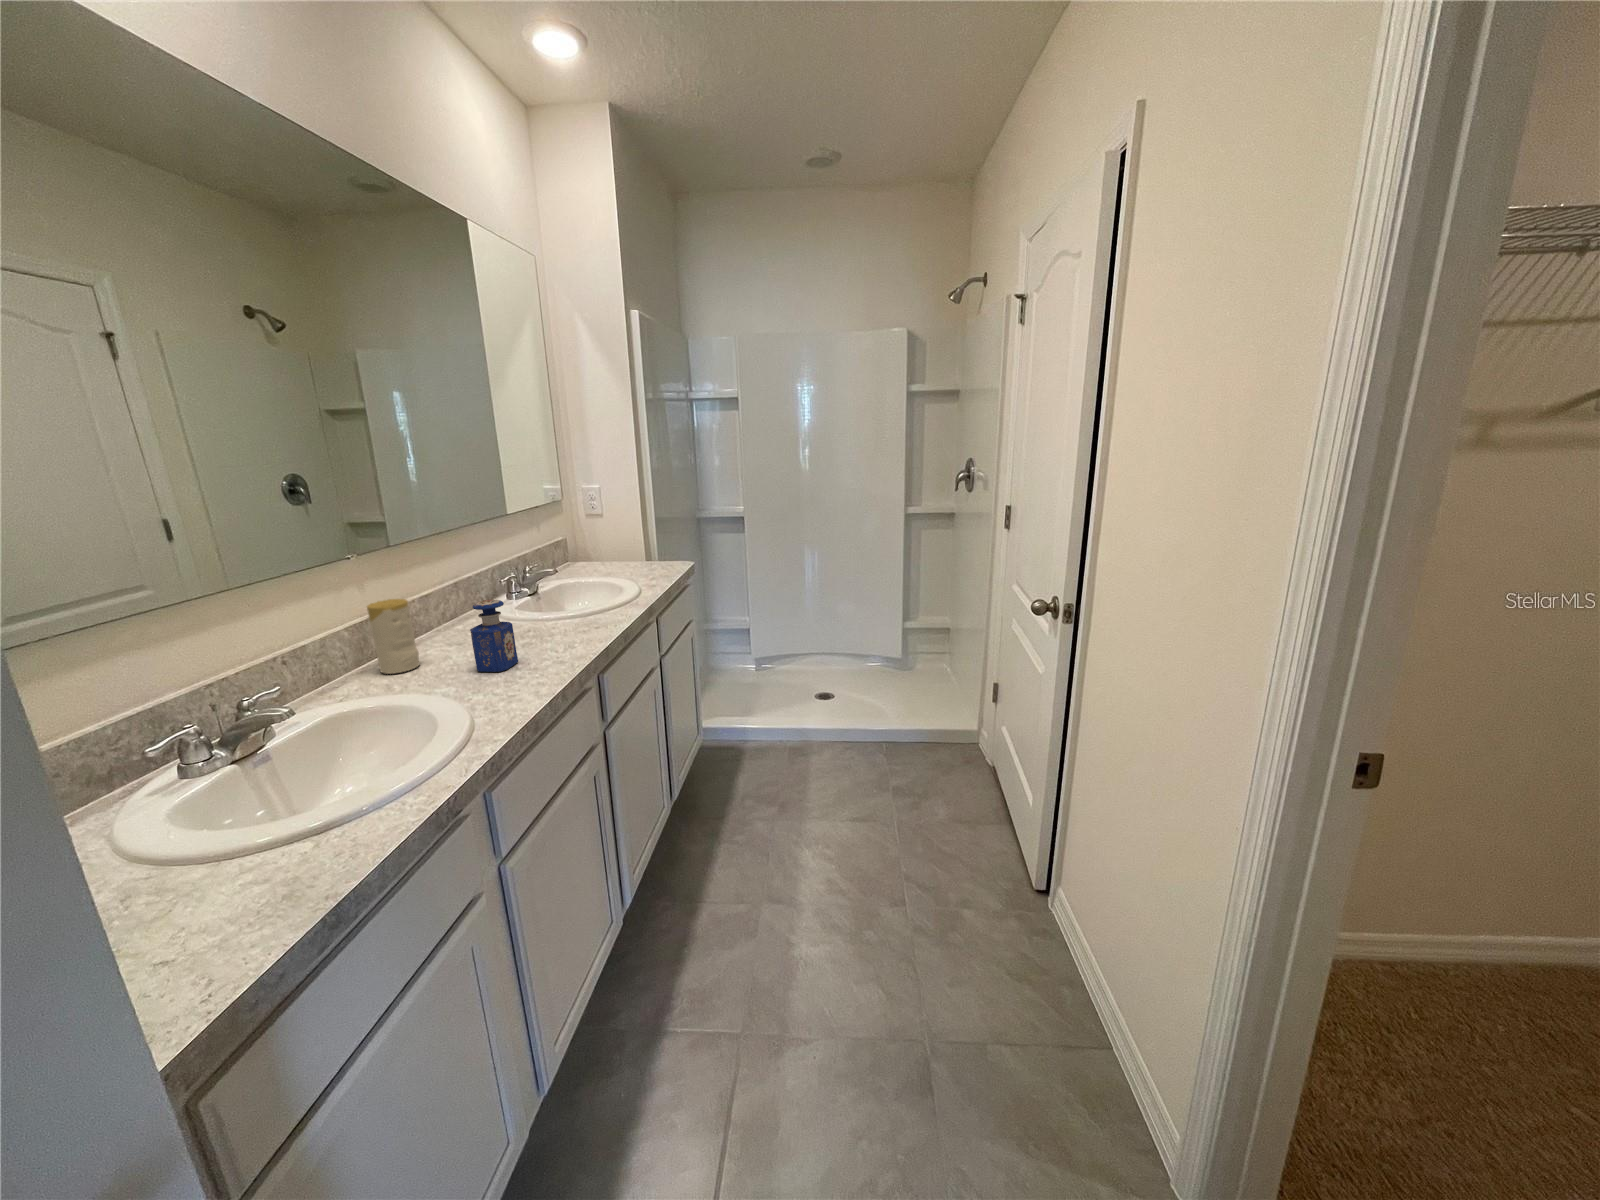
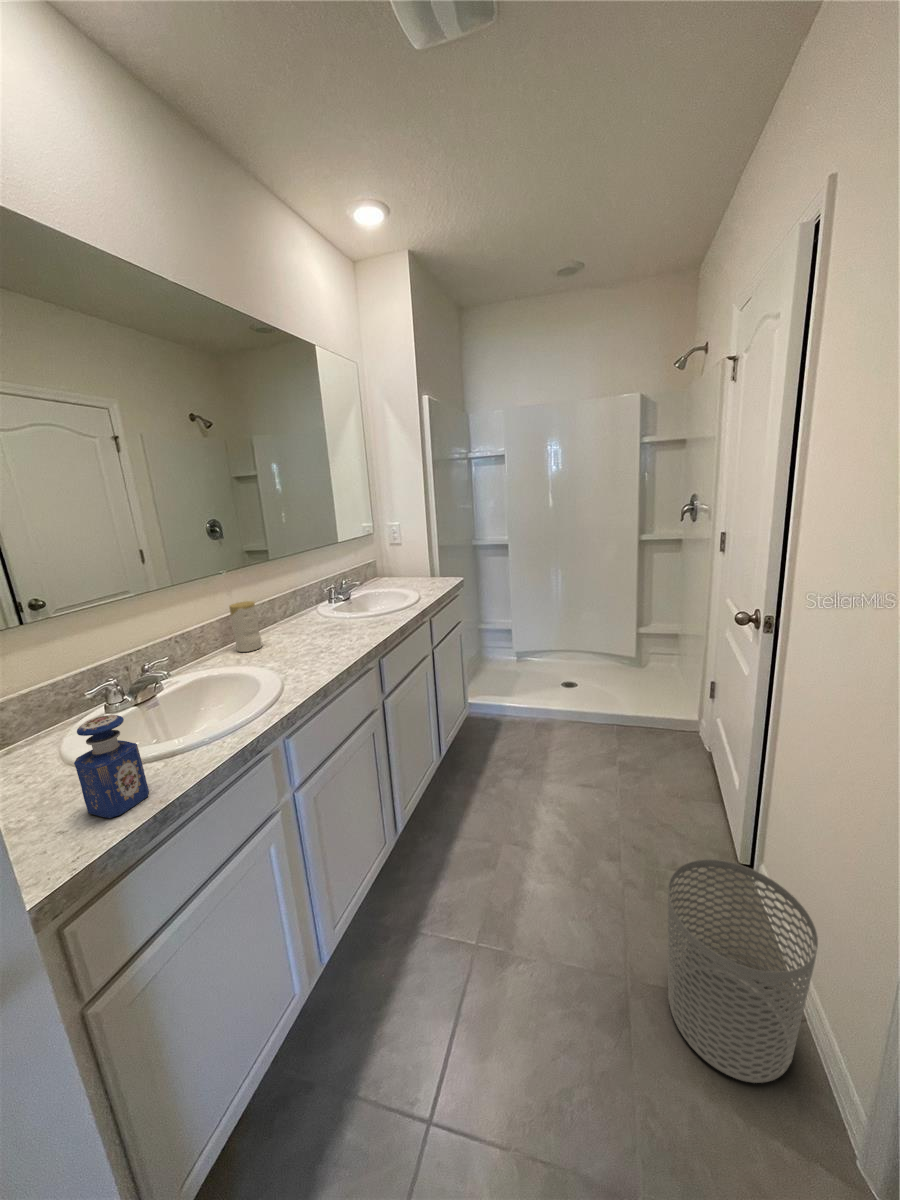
perfume bottle: present [470,599,518,672] -> present [74,715,149,818]
waste bin: none [972,884,1126,1121] -> present [668,859,818,1083]

